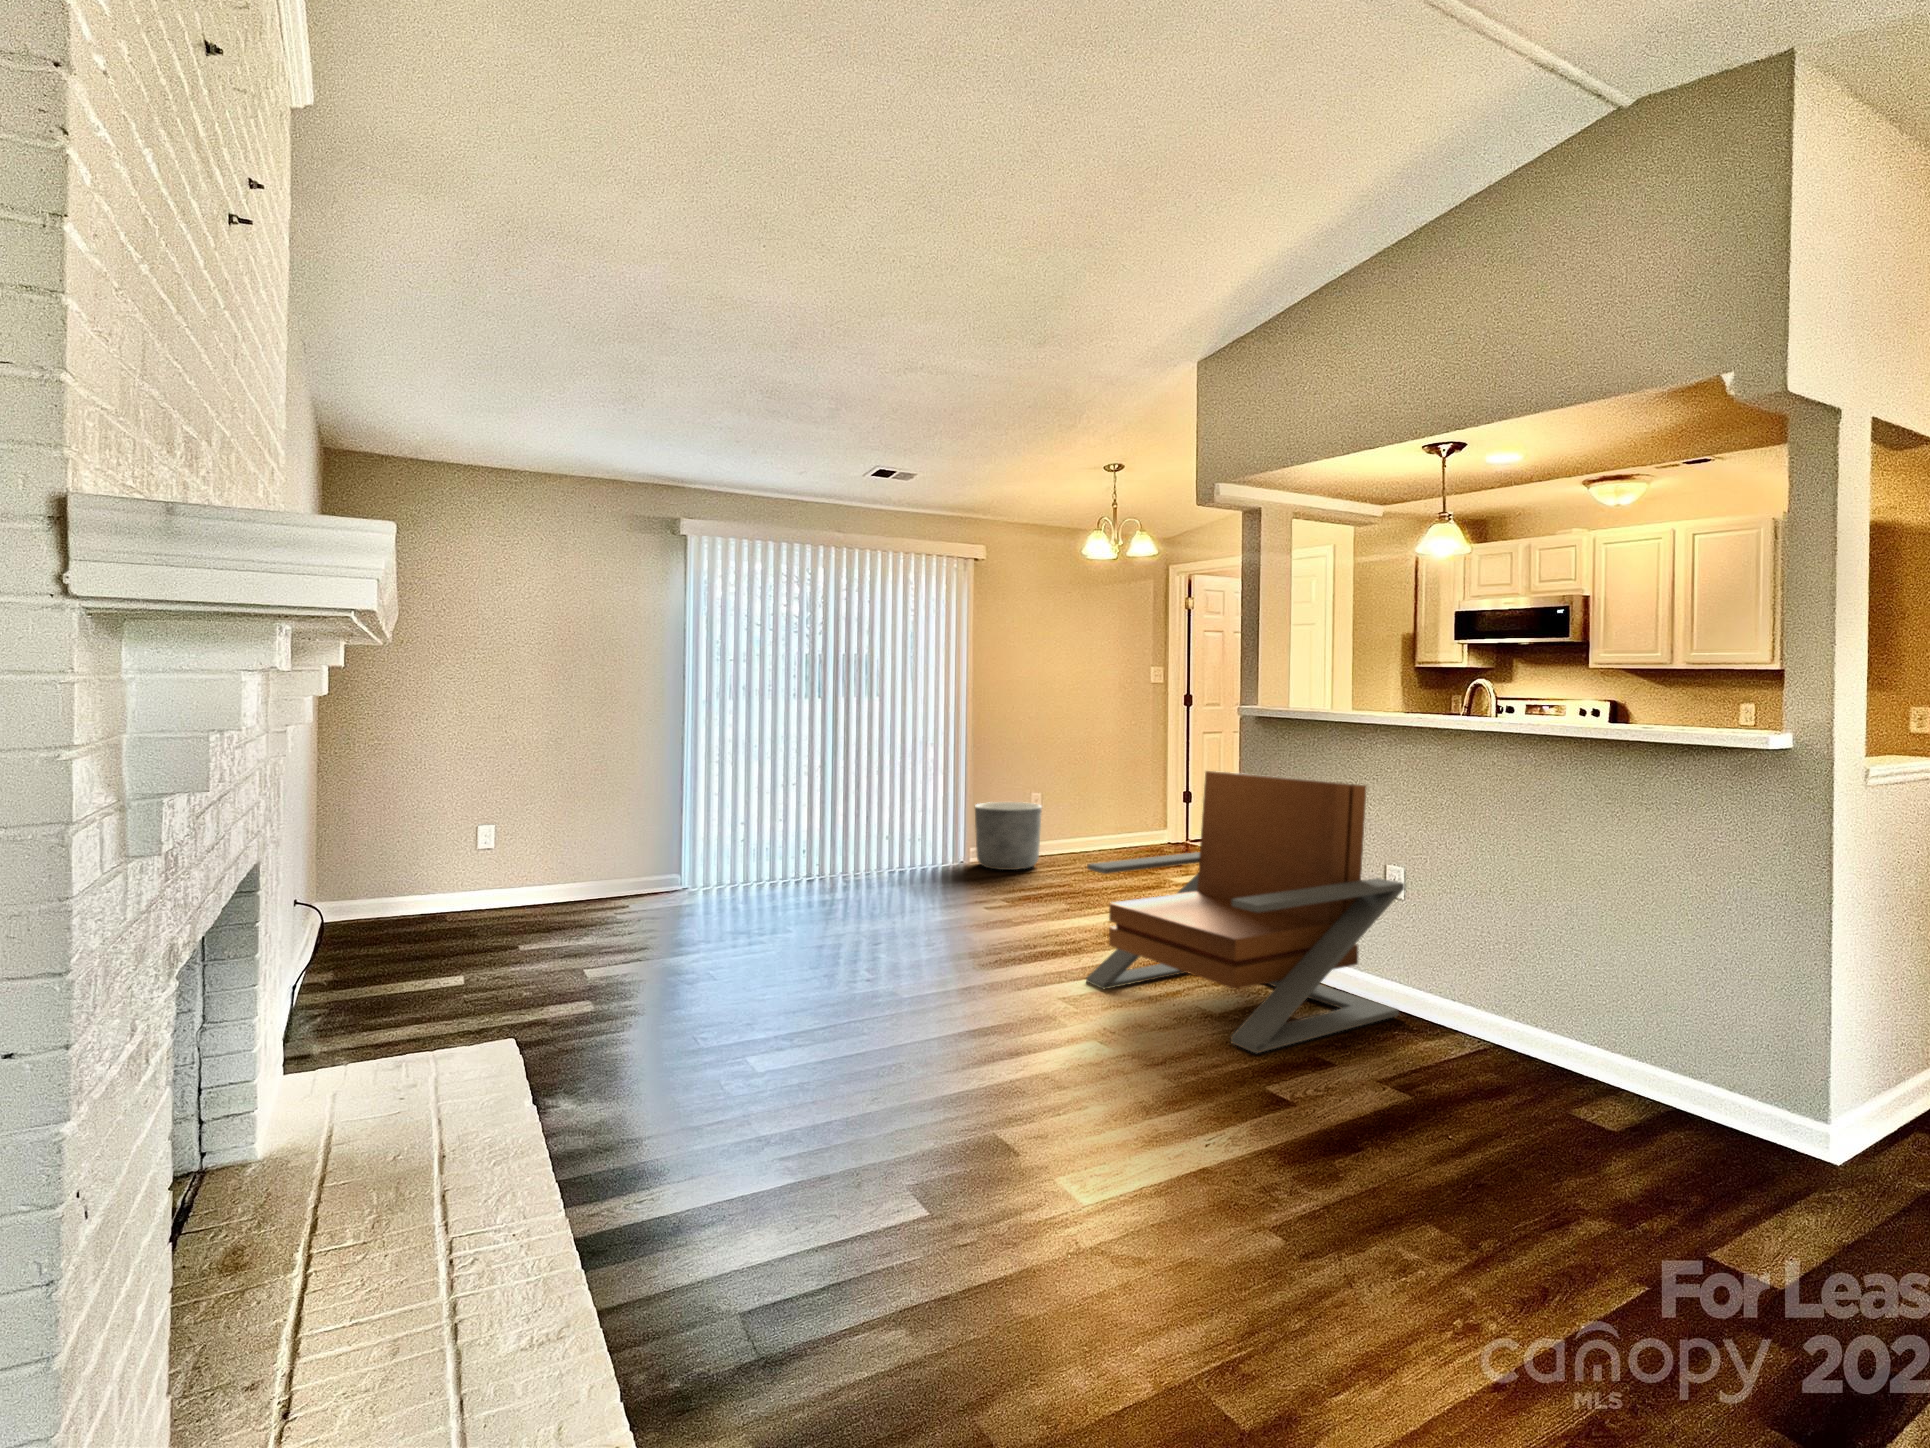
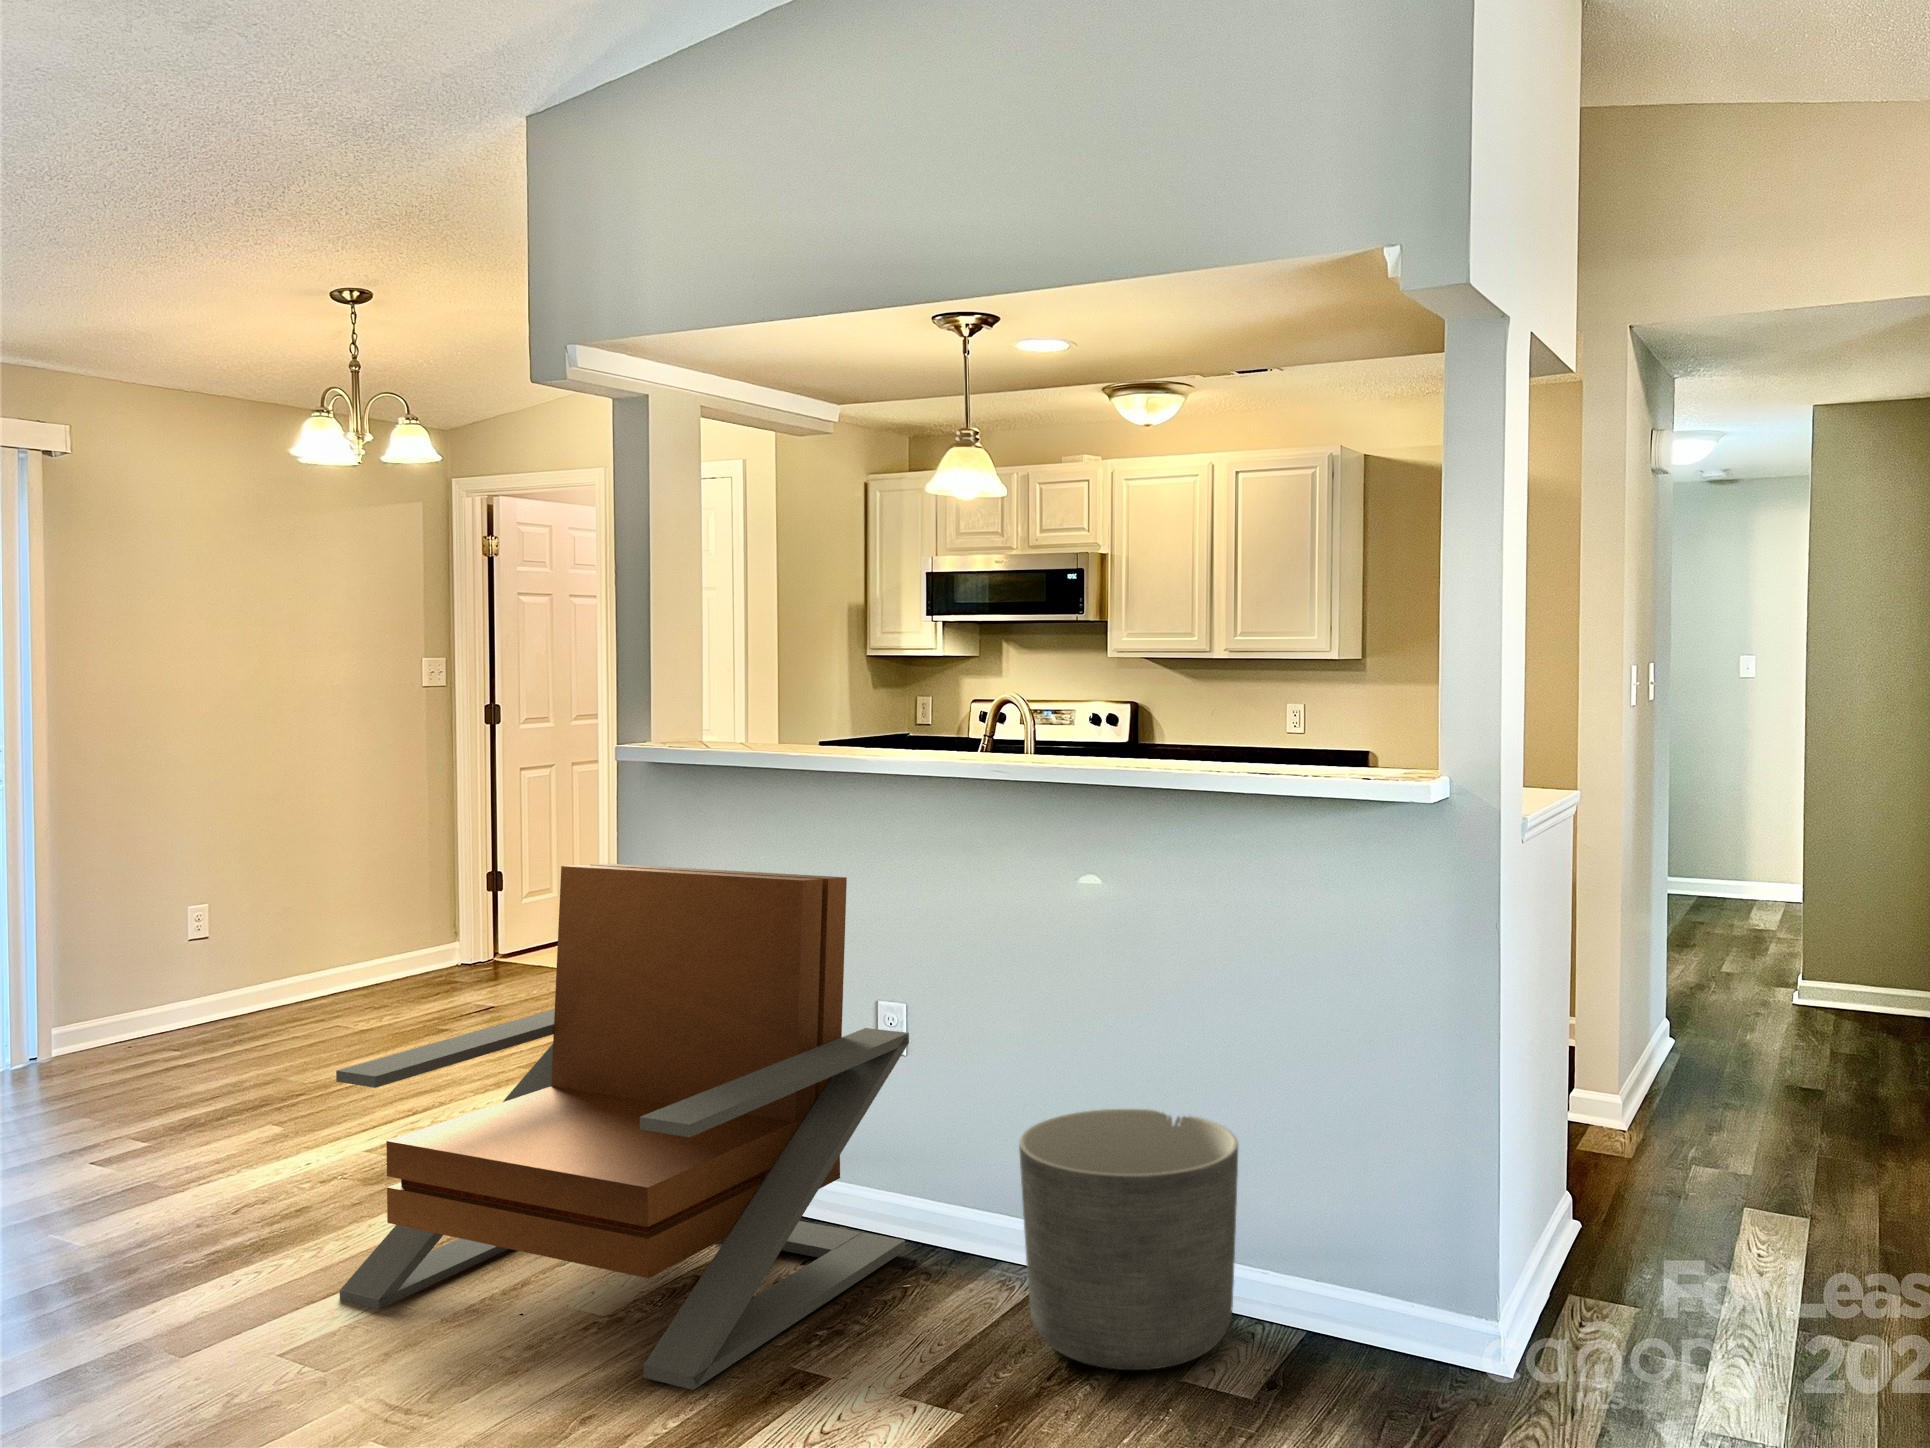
planter: present [975,802,1042,870] -> present [1019,1109,1238,1370]

